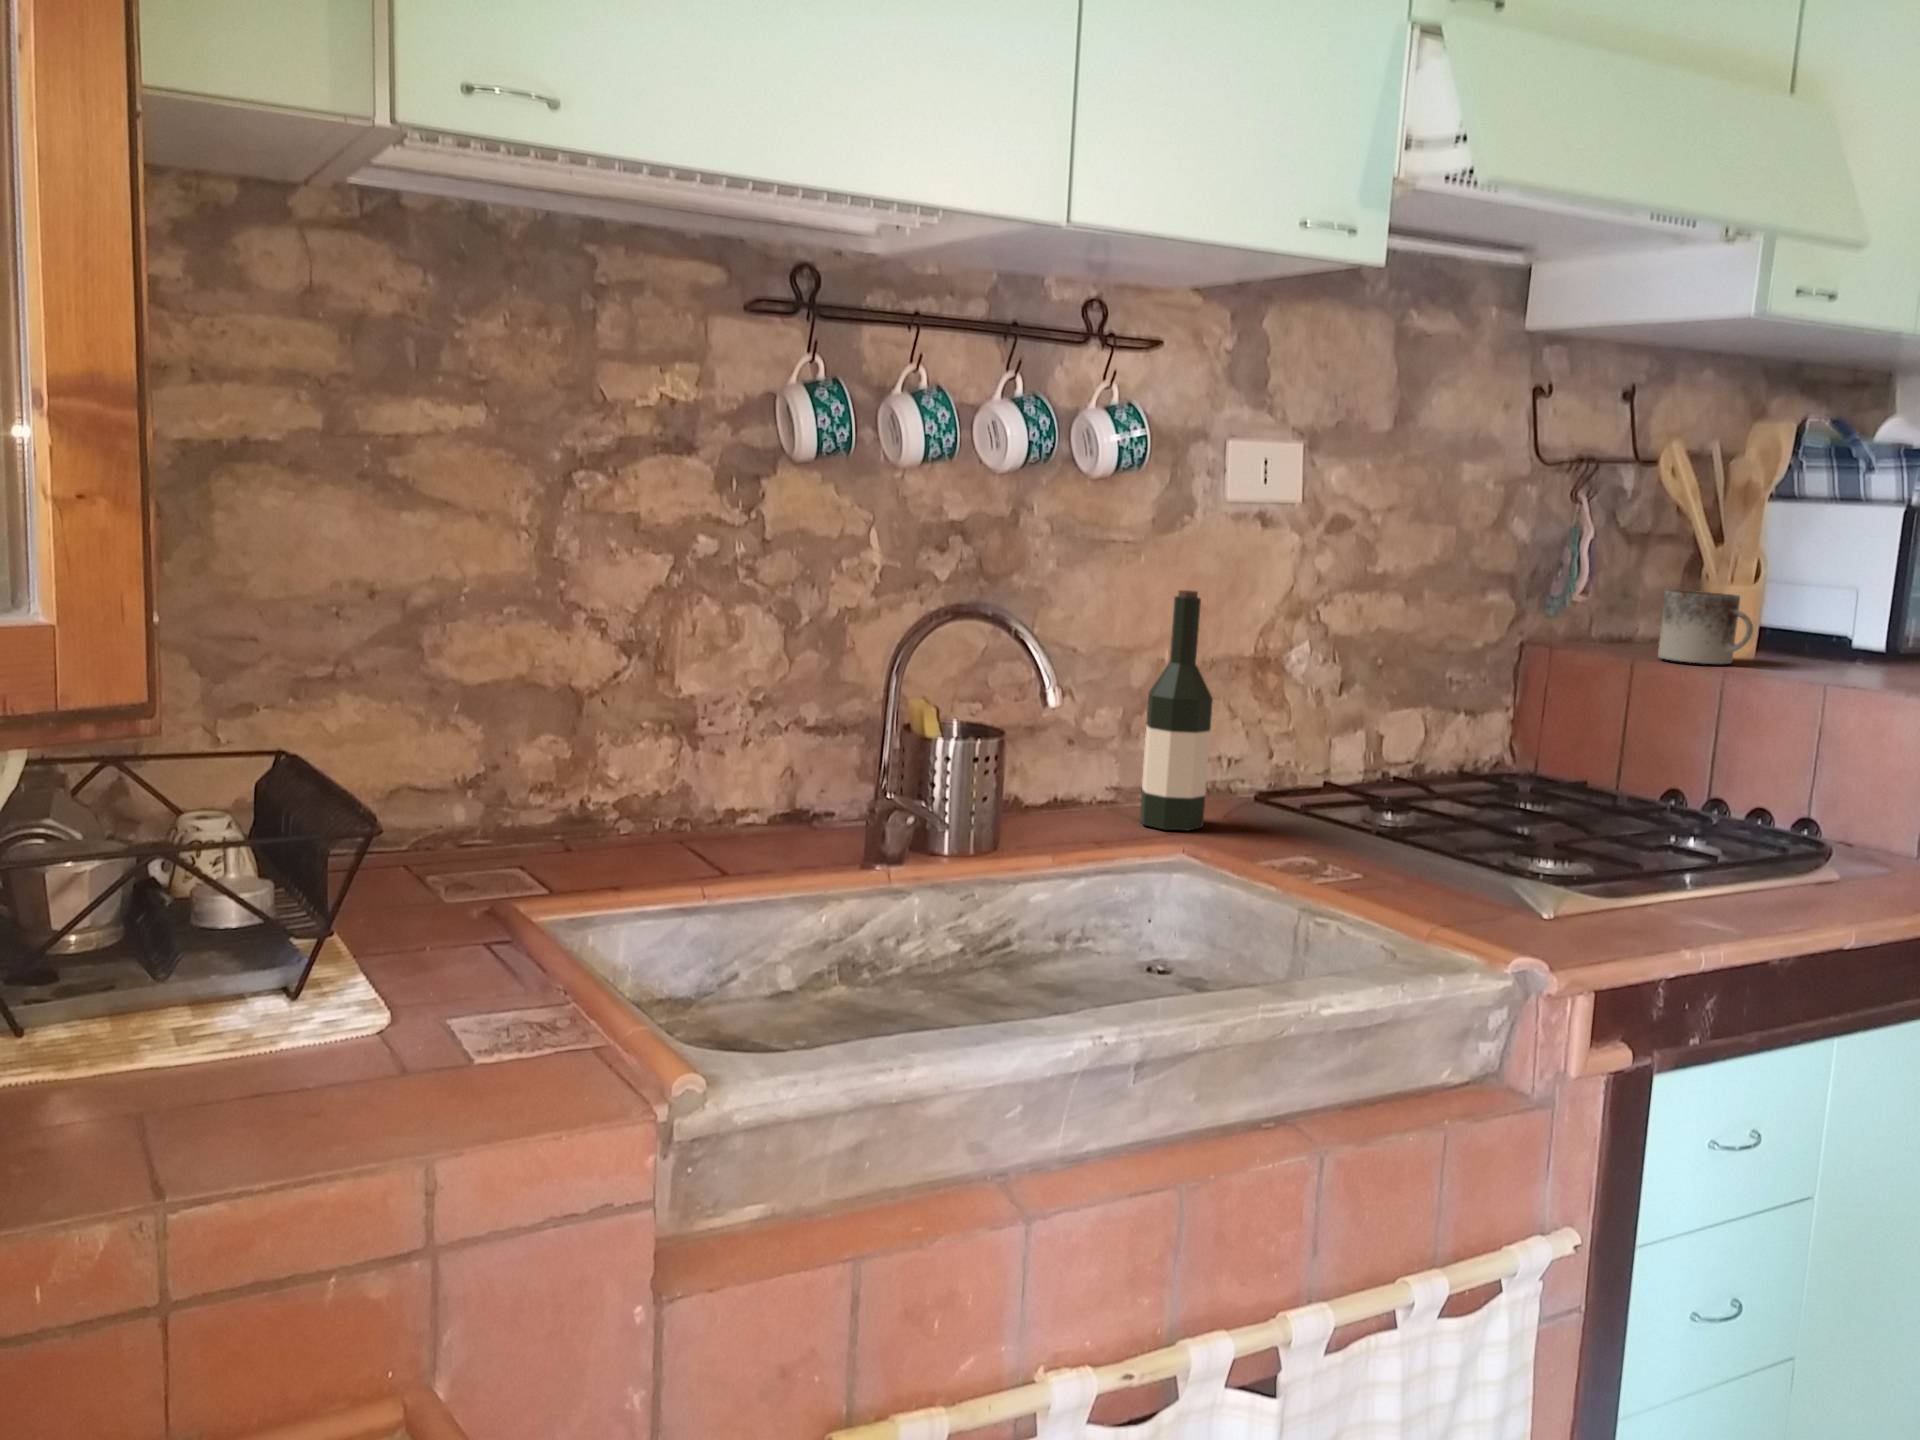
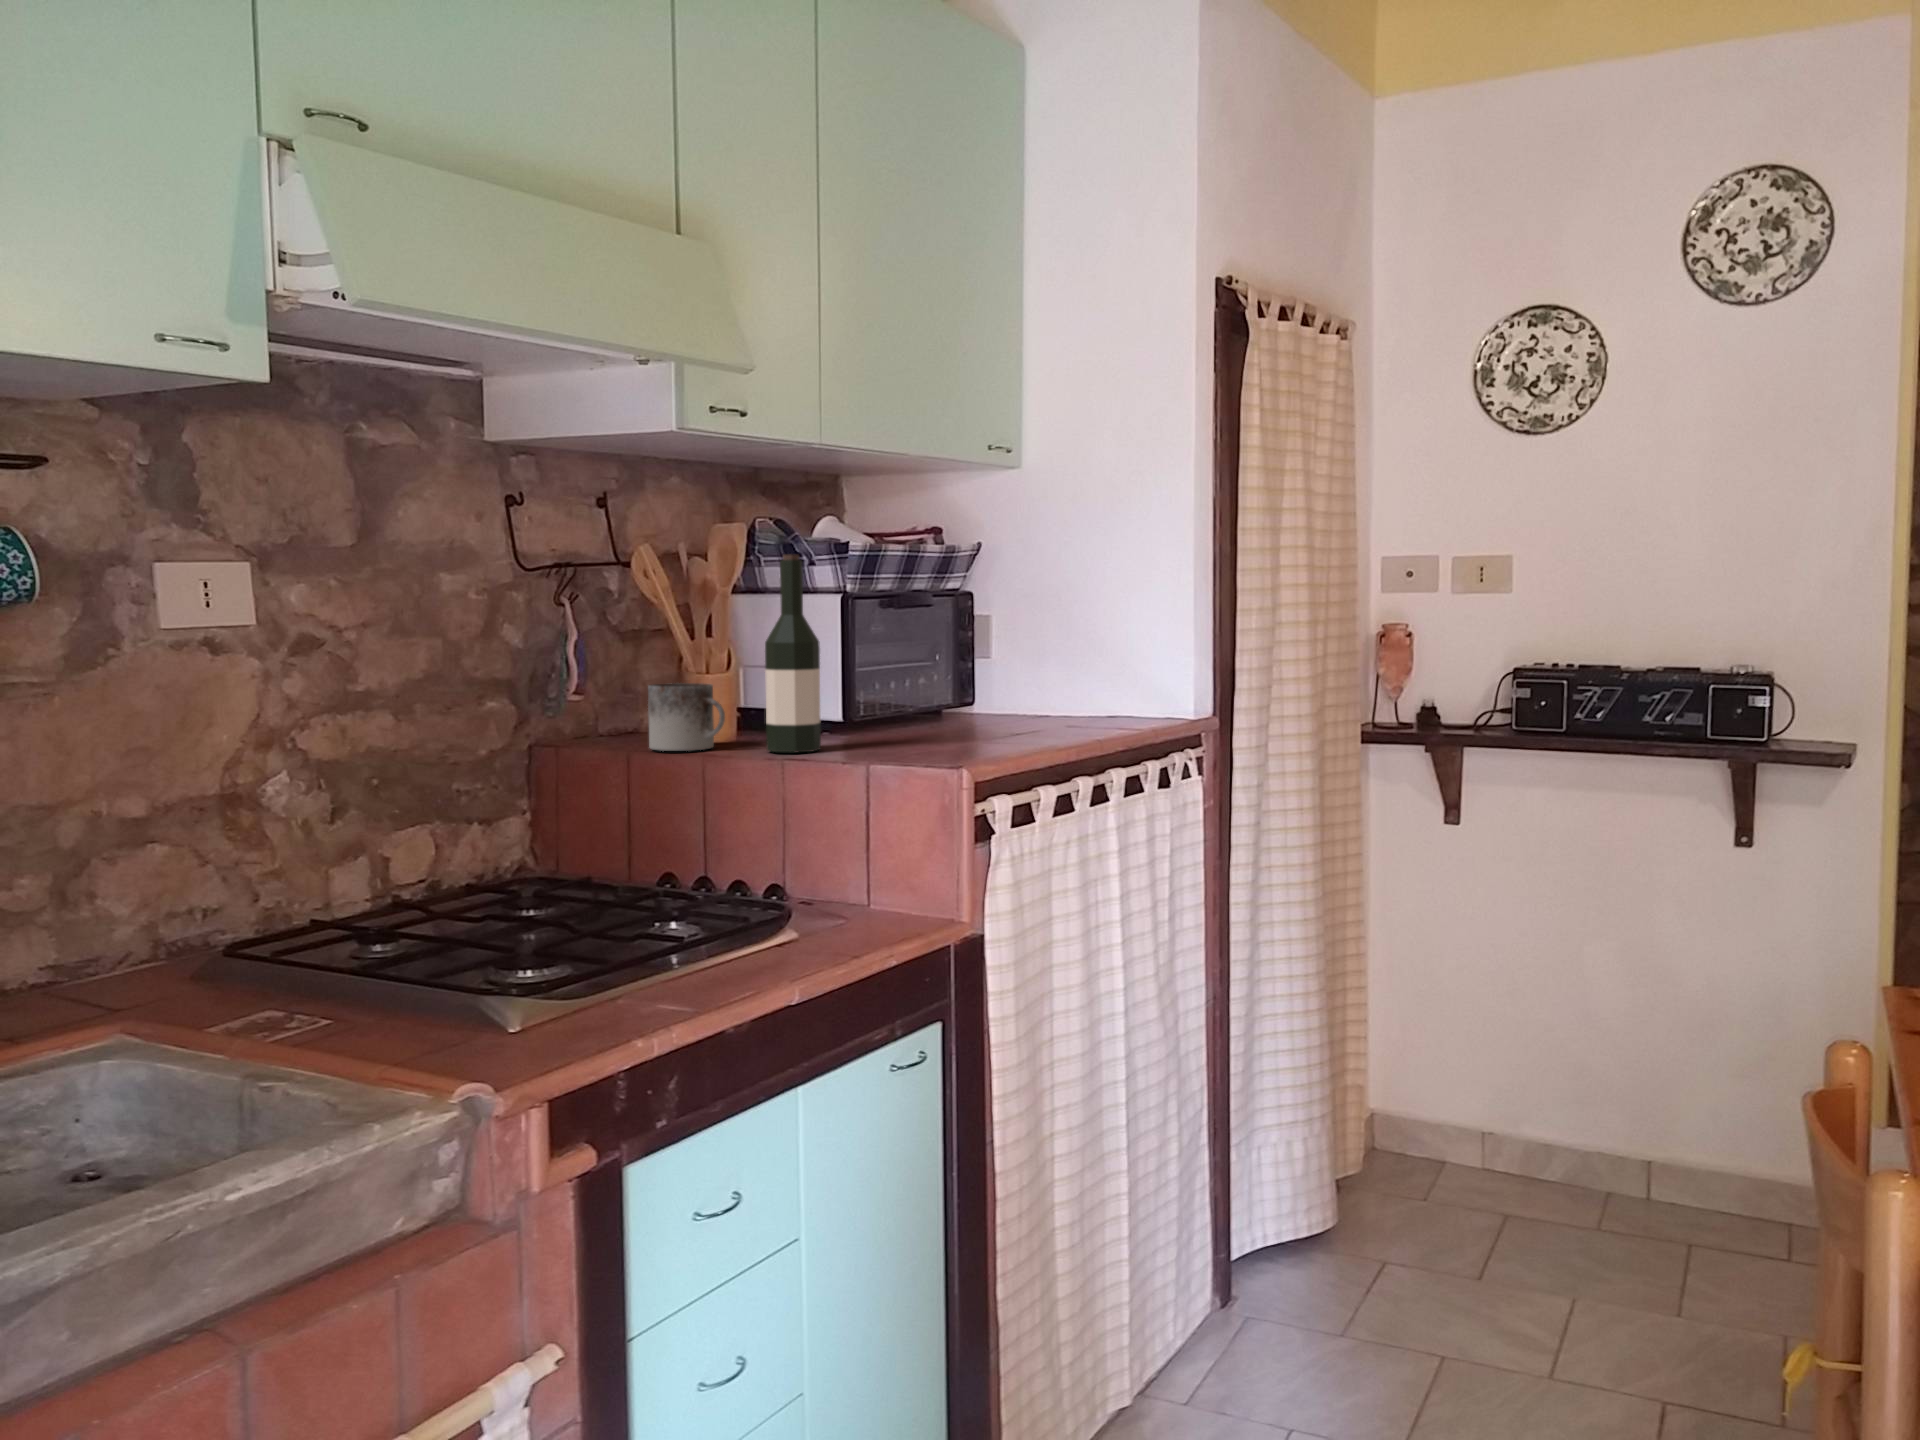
wine bottle: present [1140,590,1213,830] -> present [765,554,821,753]

